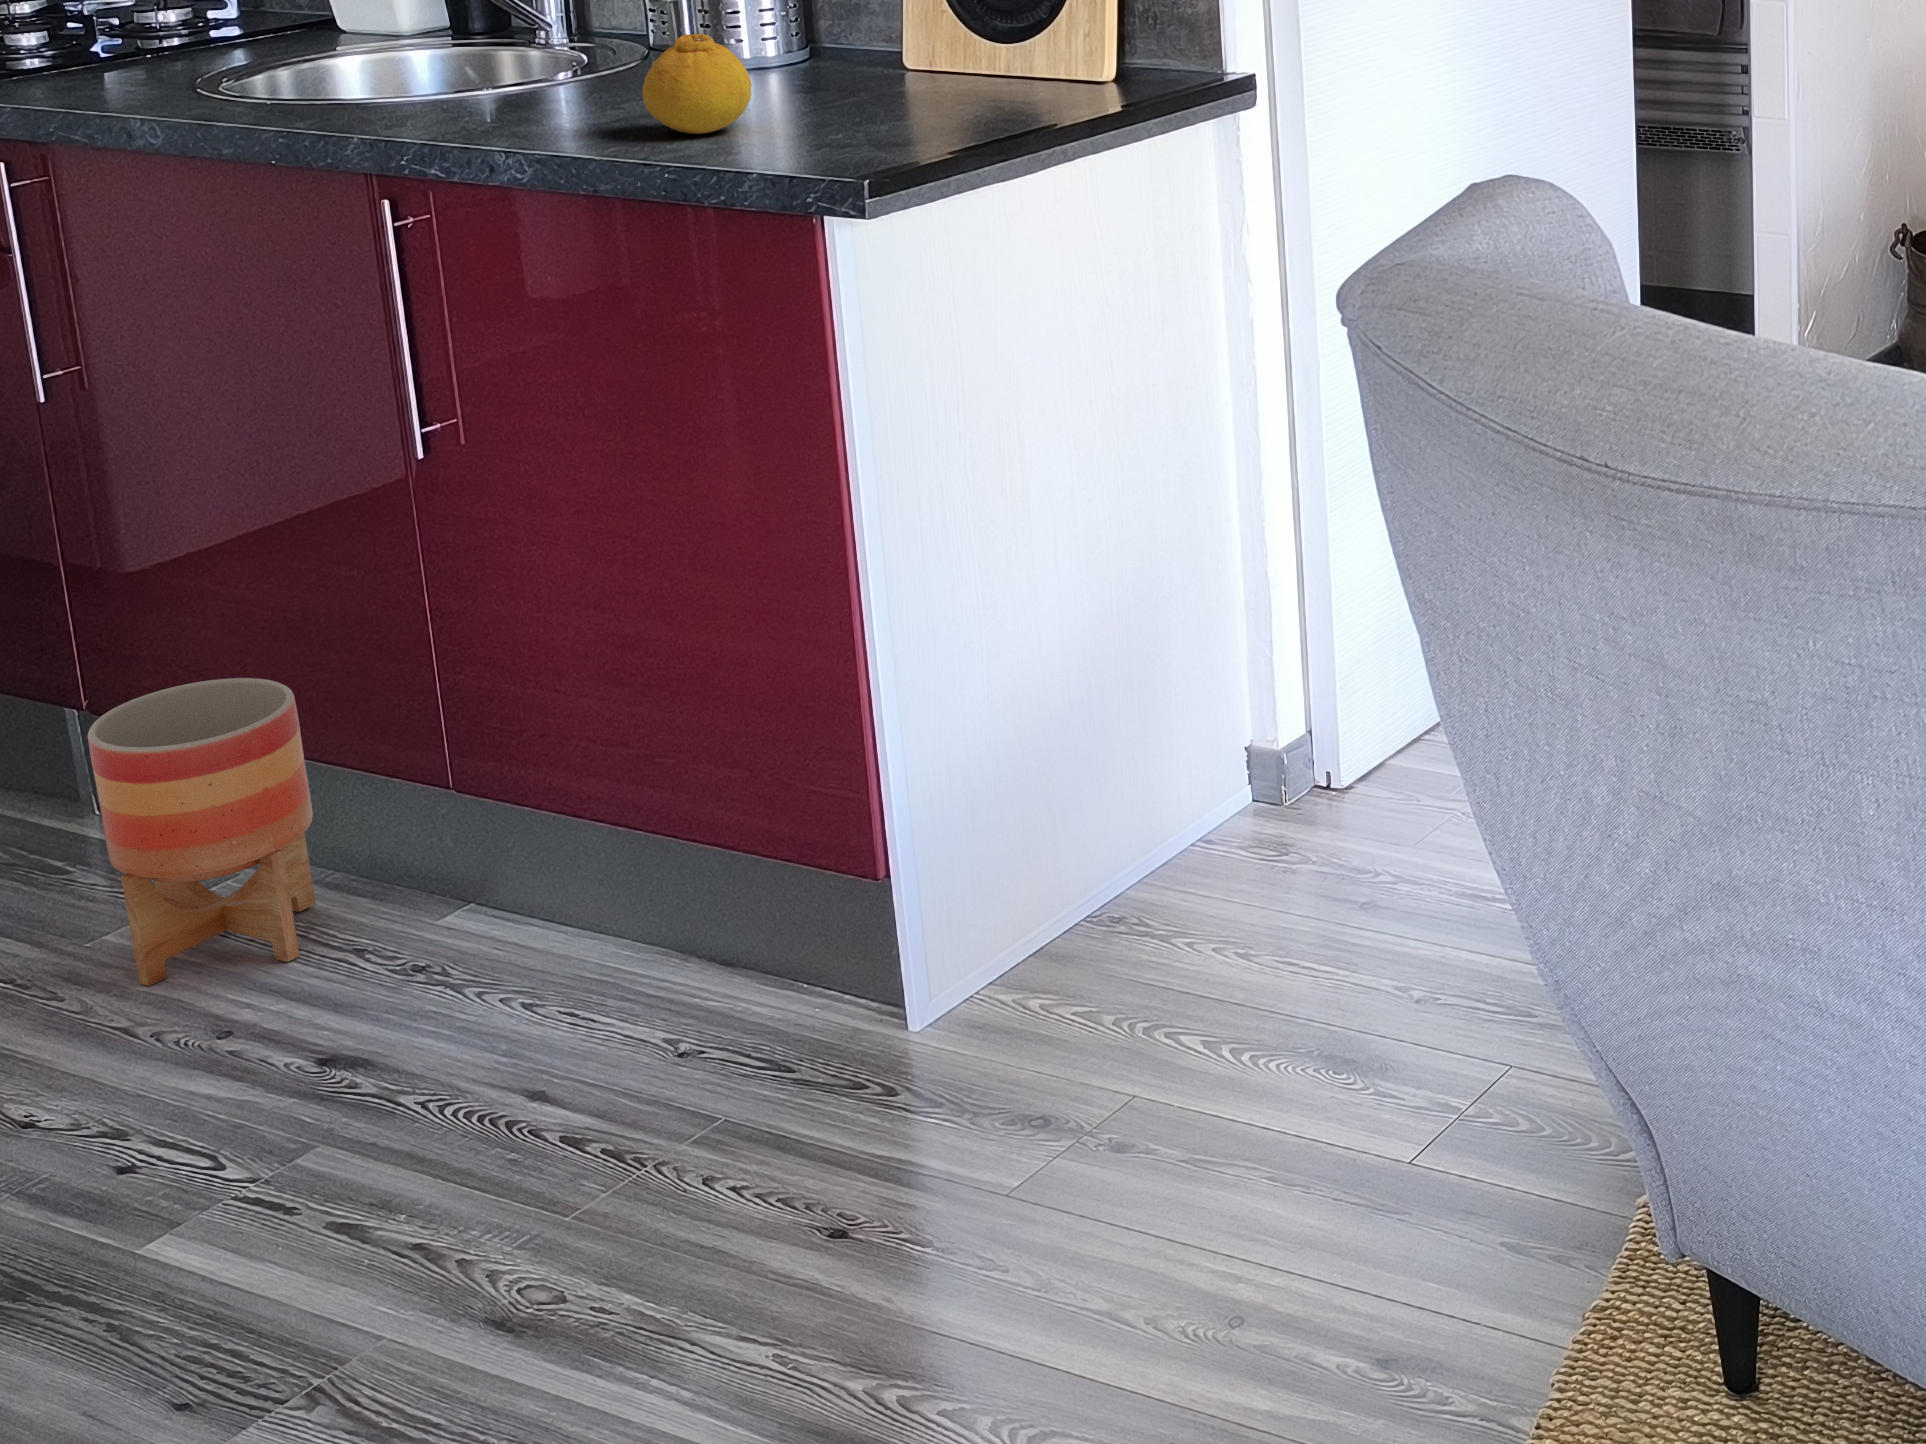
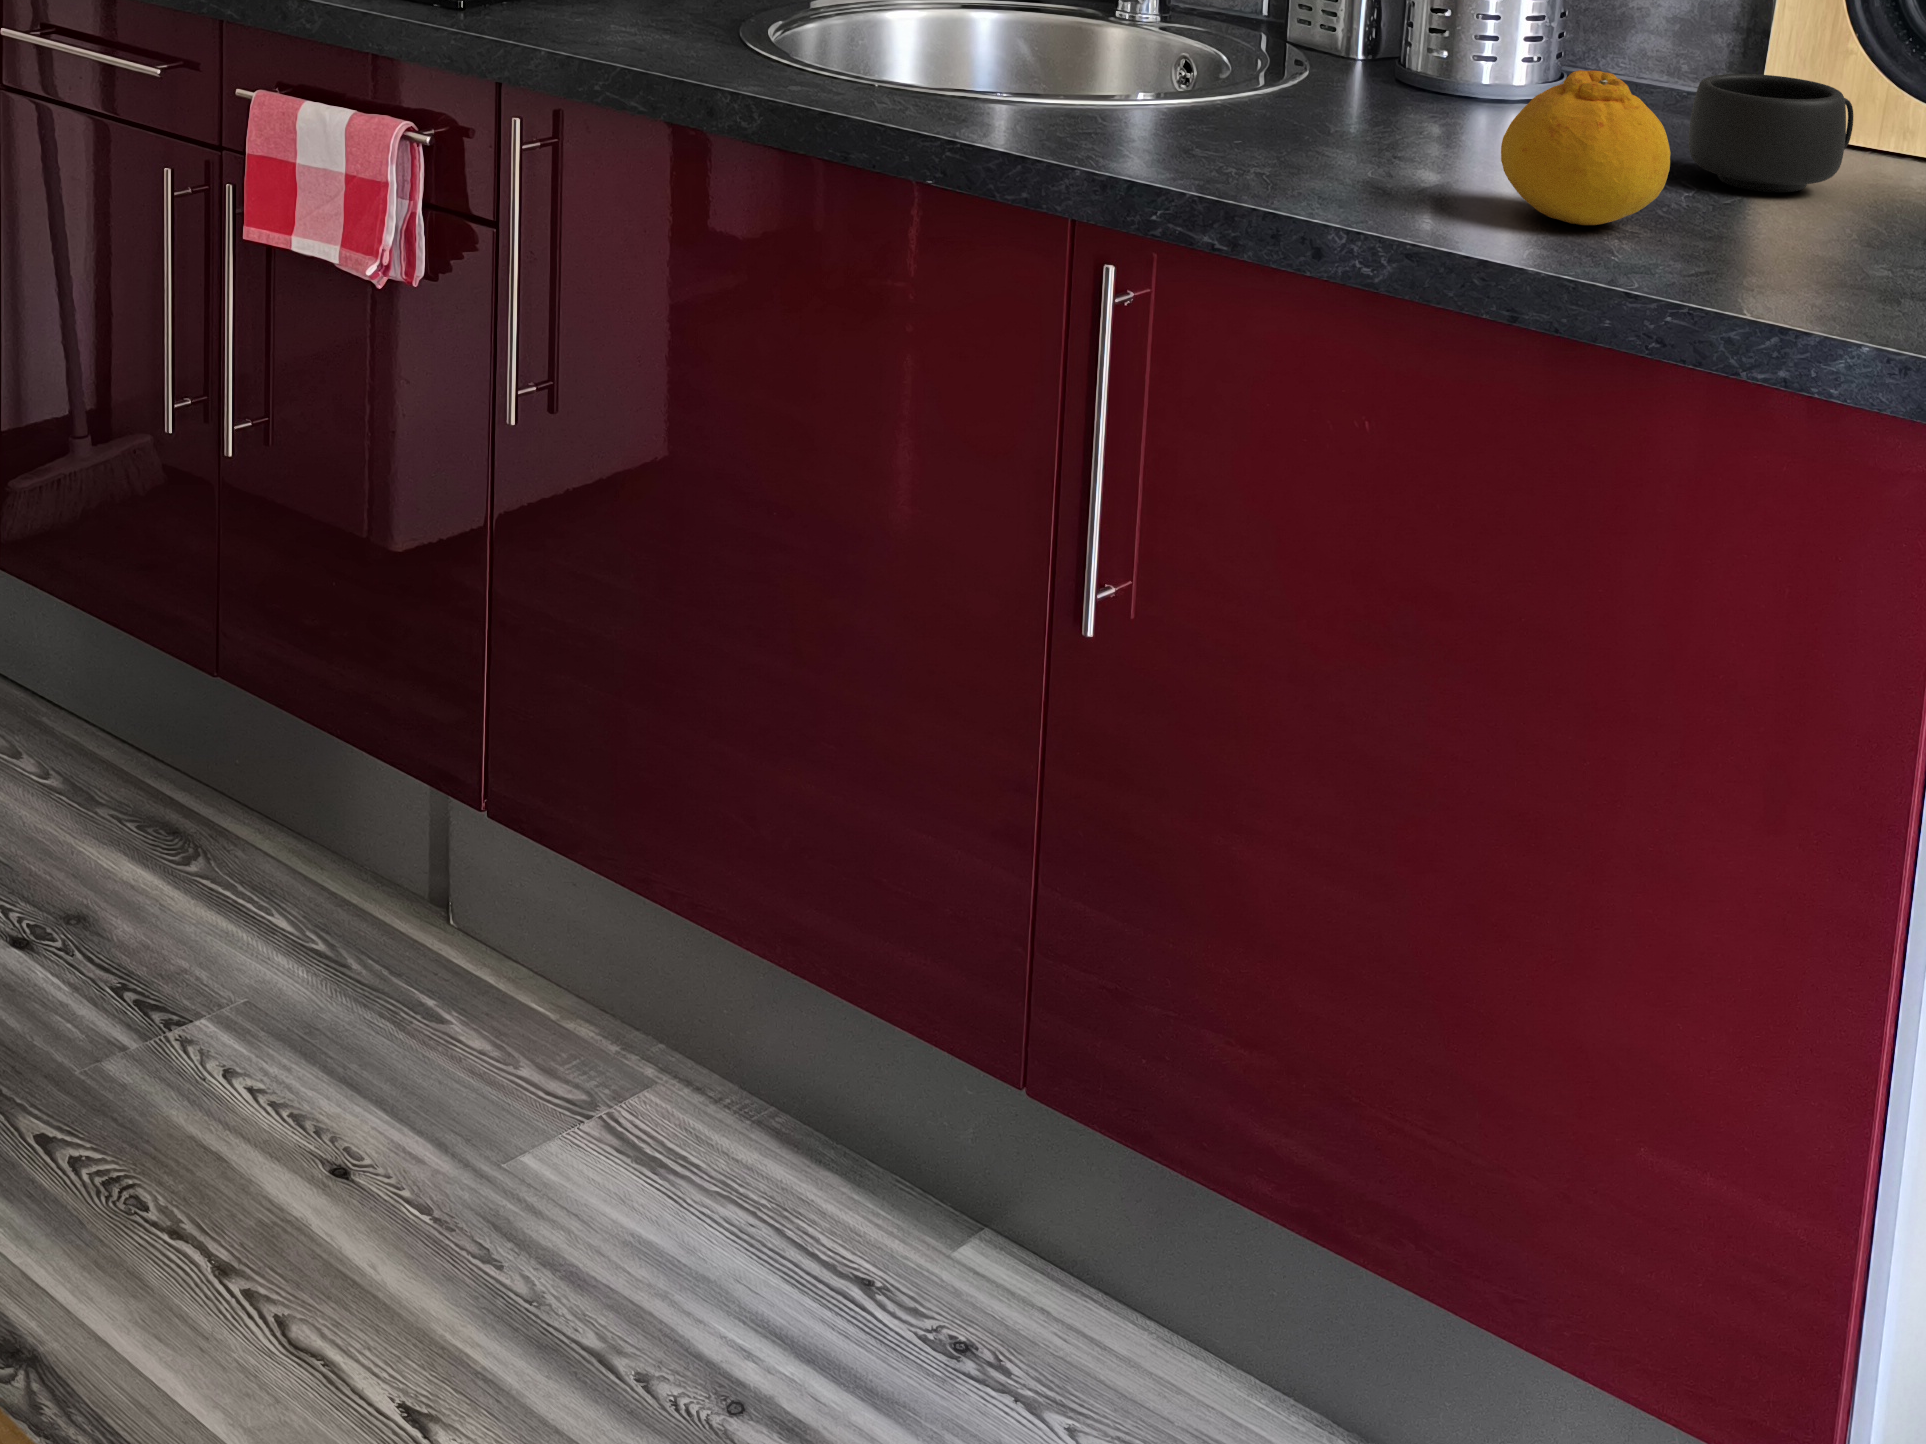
mug: none [825,31,936,105] -> present [1689,74,1854,192]
planter: present [88,678,316,986] -> none [566,847,817,1279]

